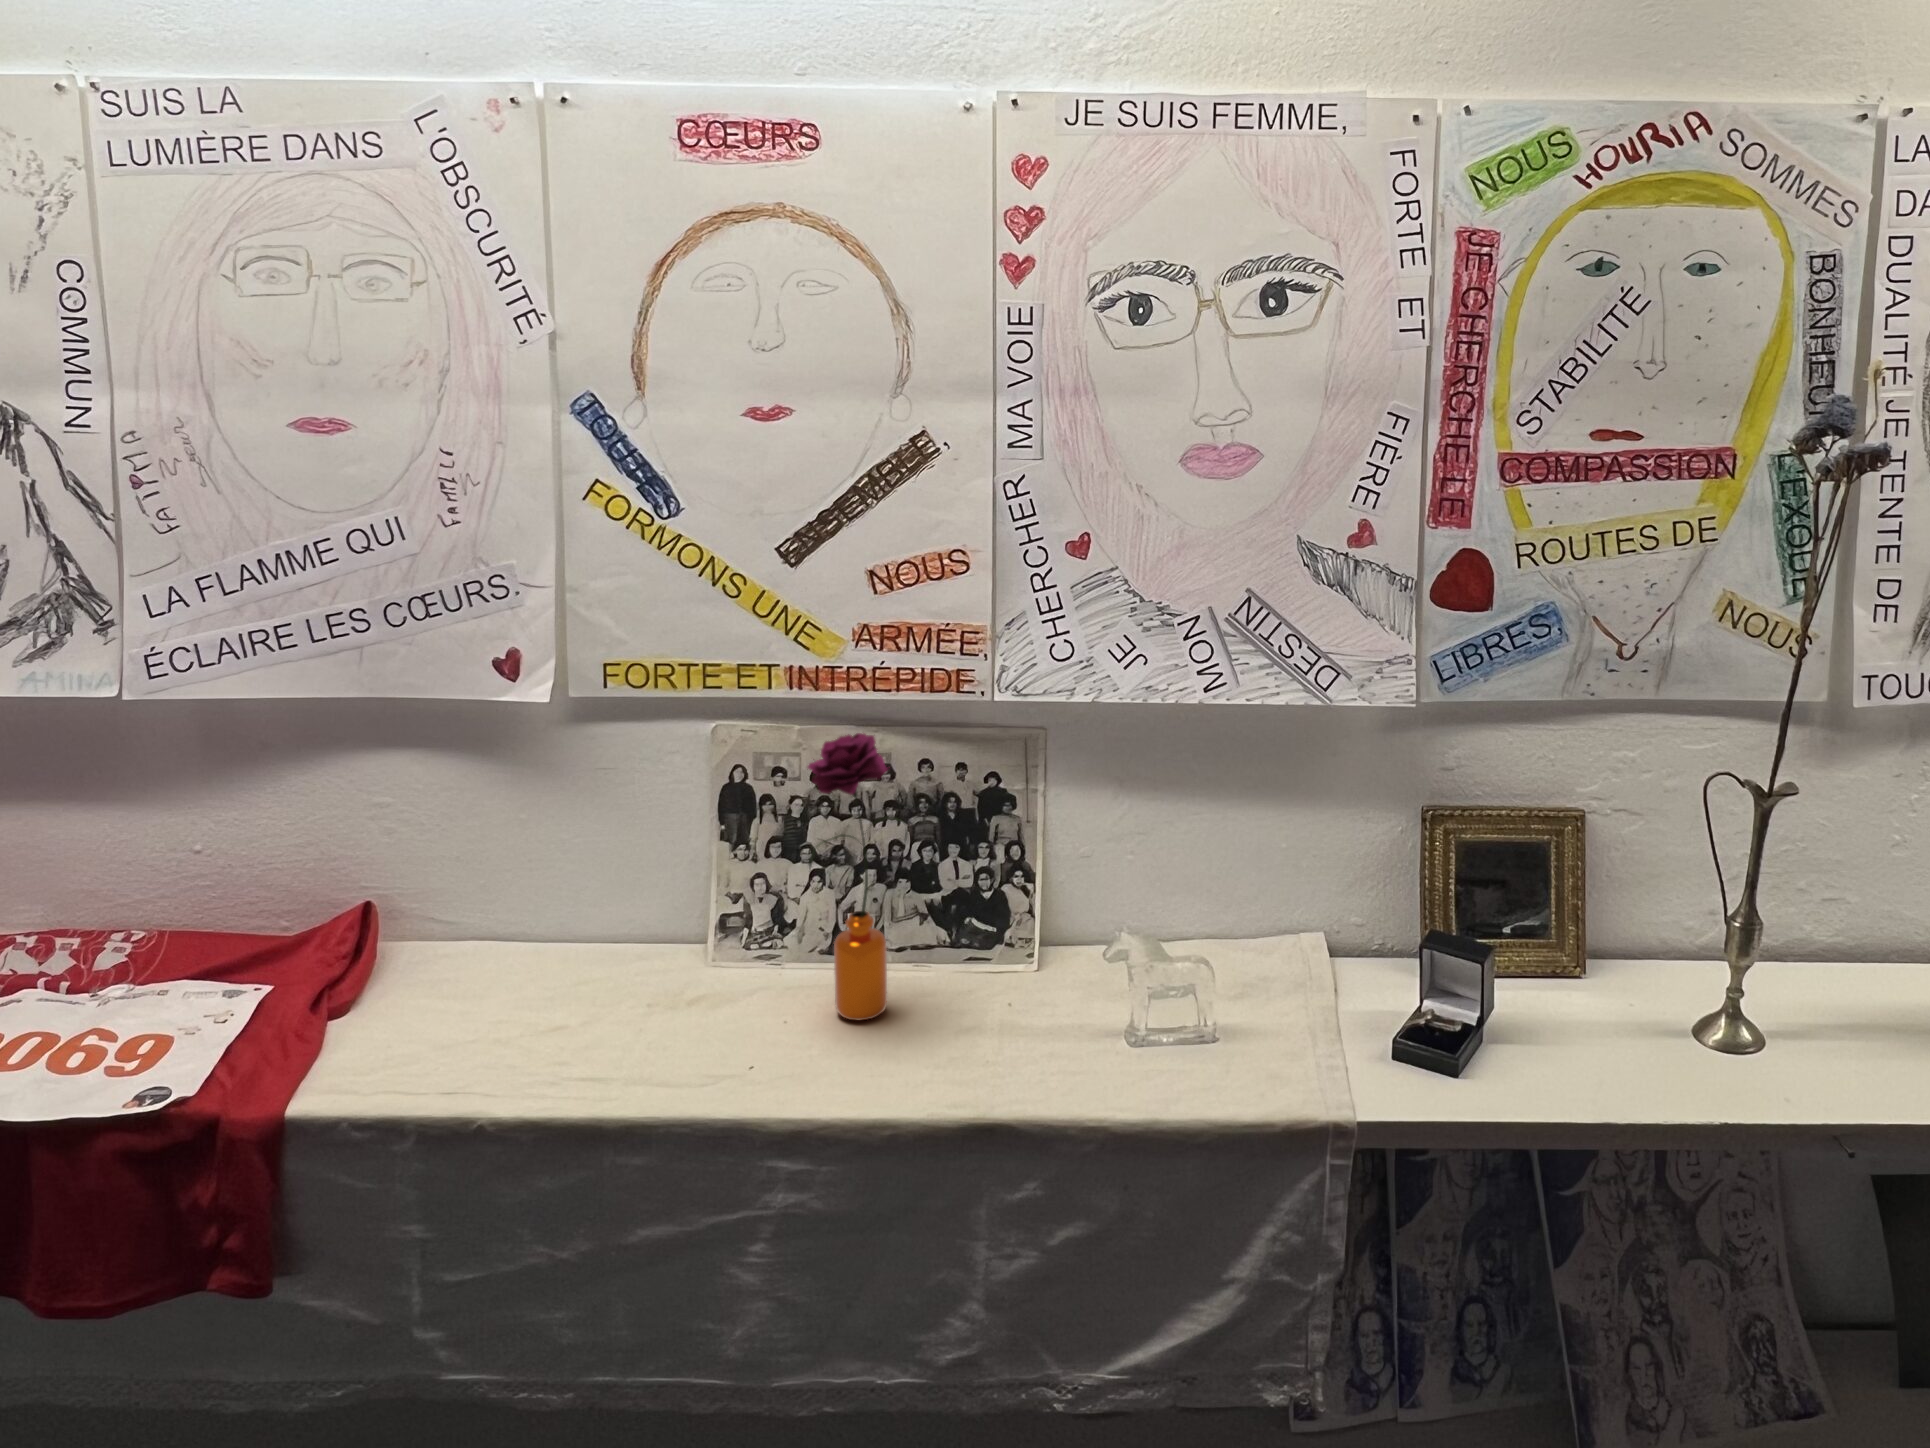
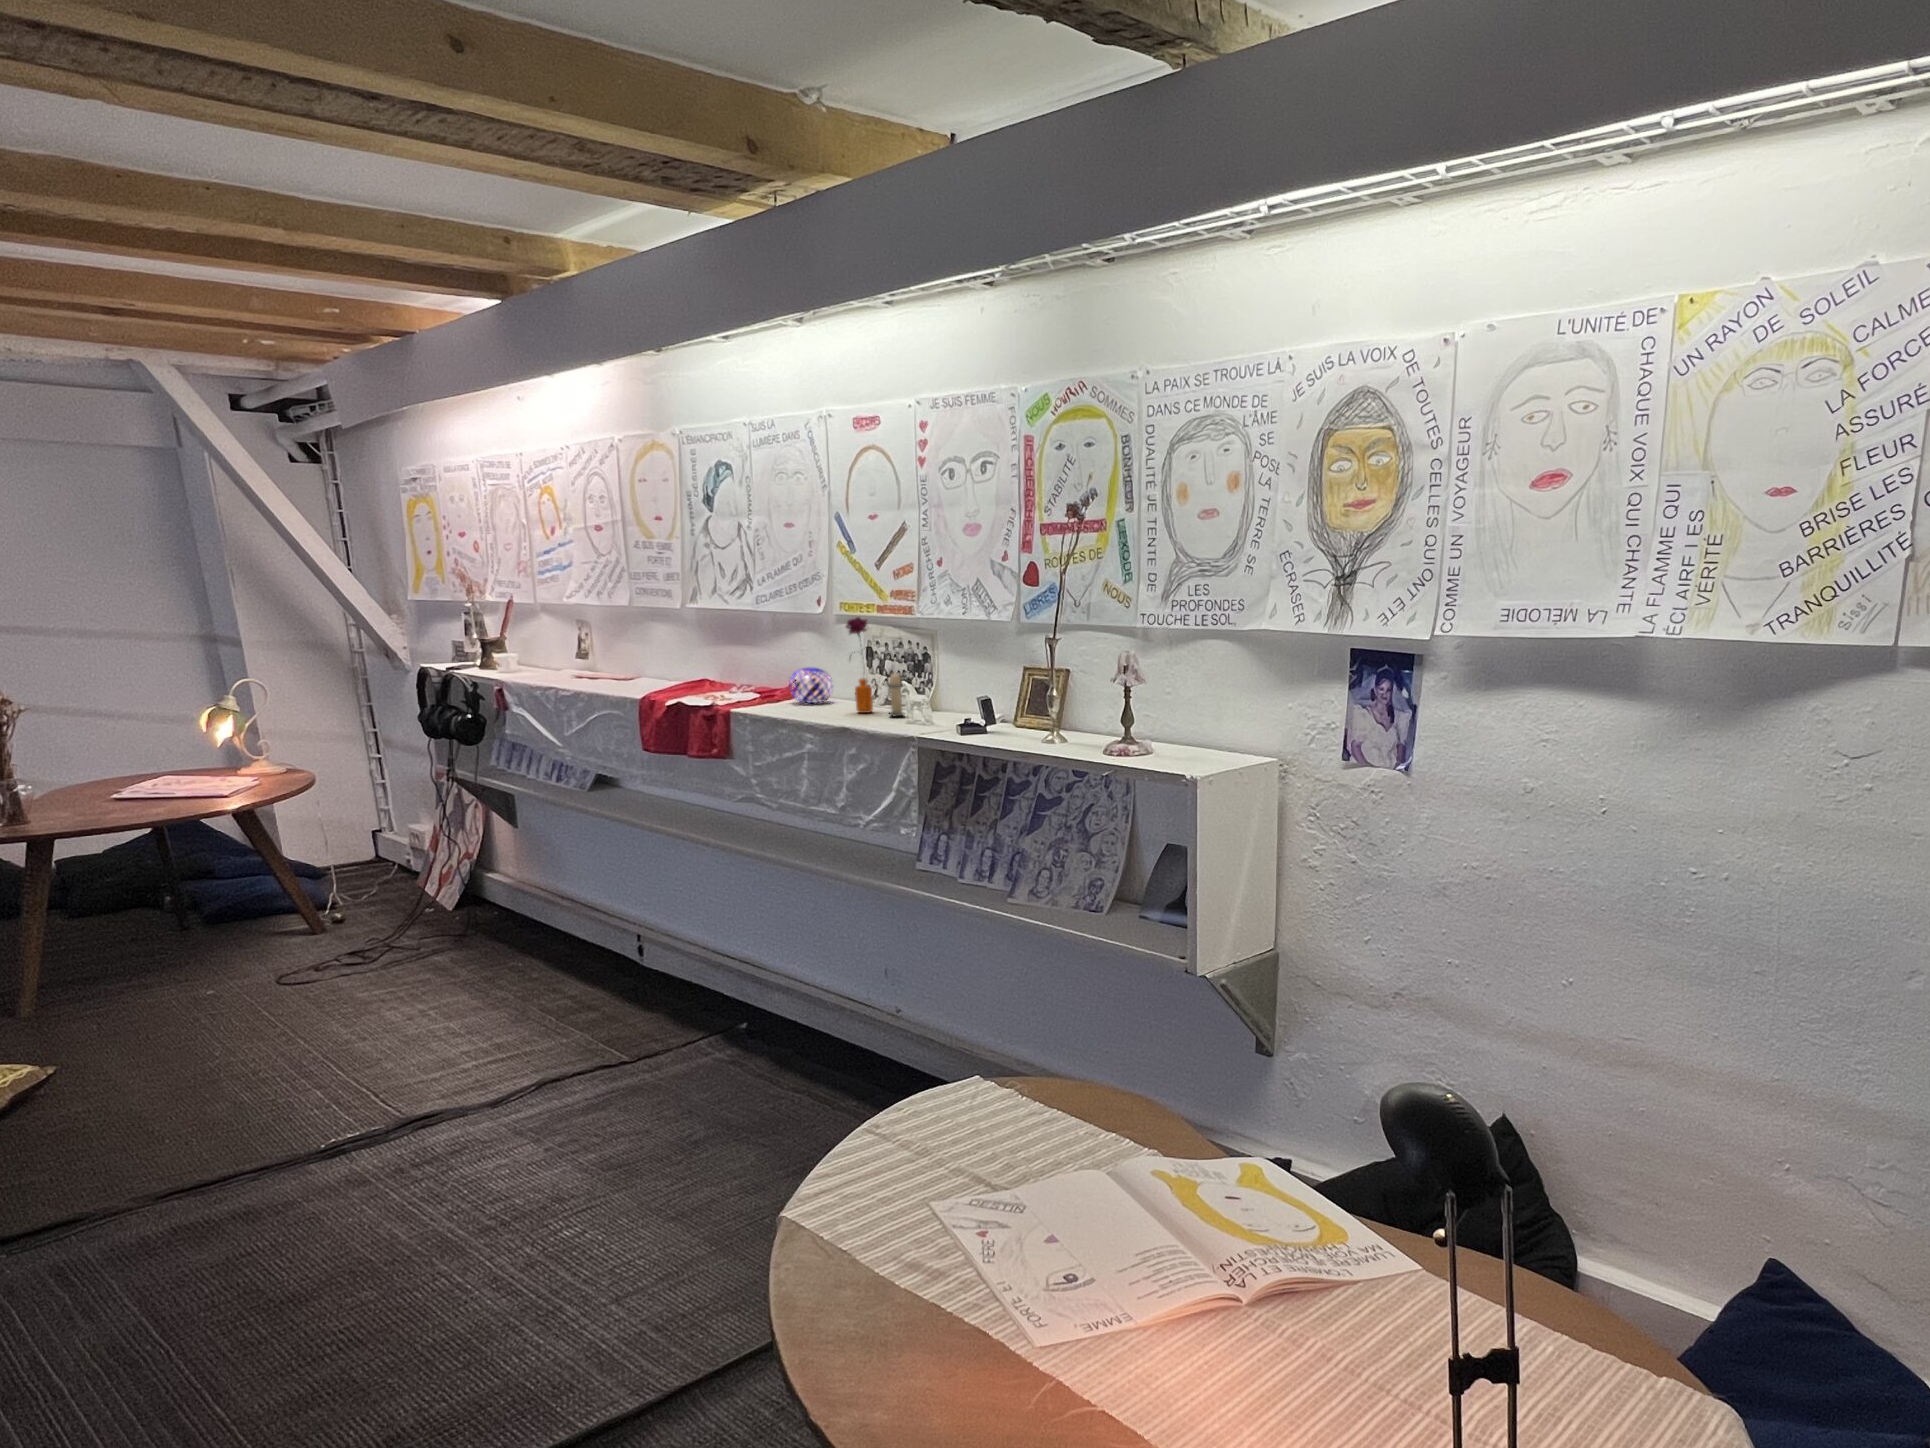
decorative orb: none [471,879,616,1005] -> present [790,668,833,703]
candle: none [977,879,1045,1021] -> present [887,673,905,716]

